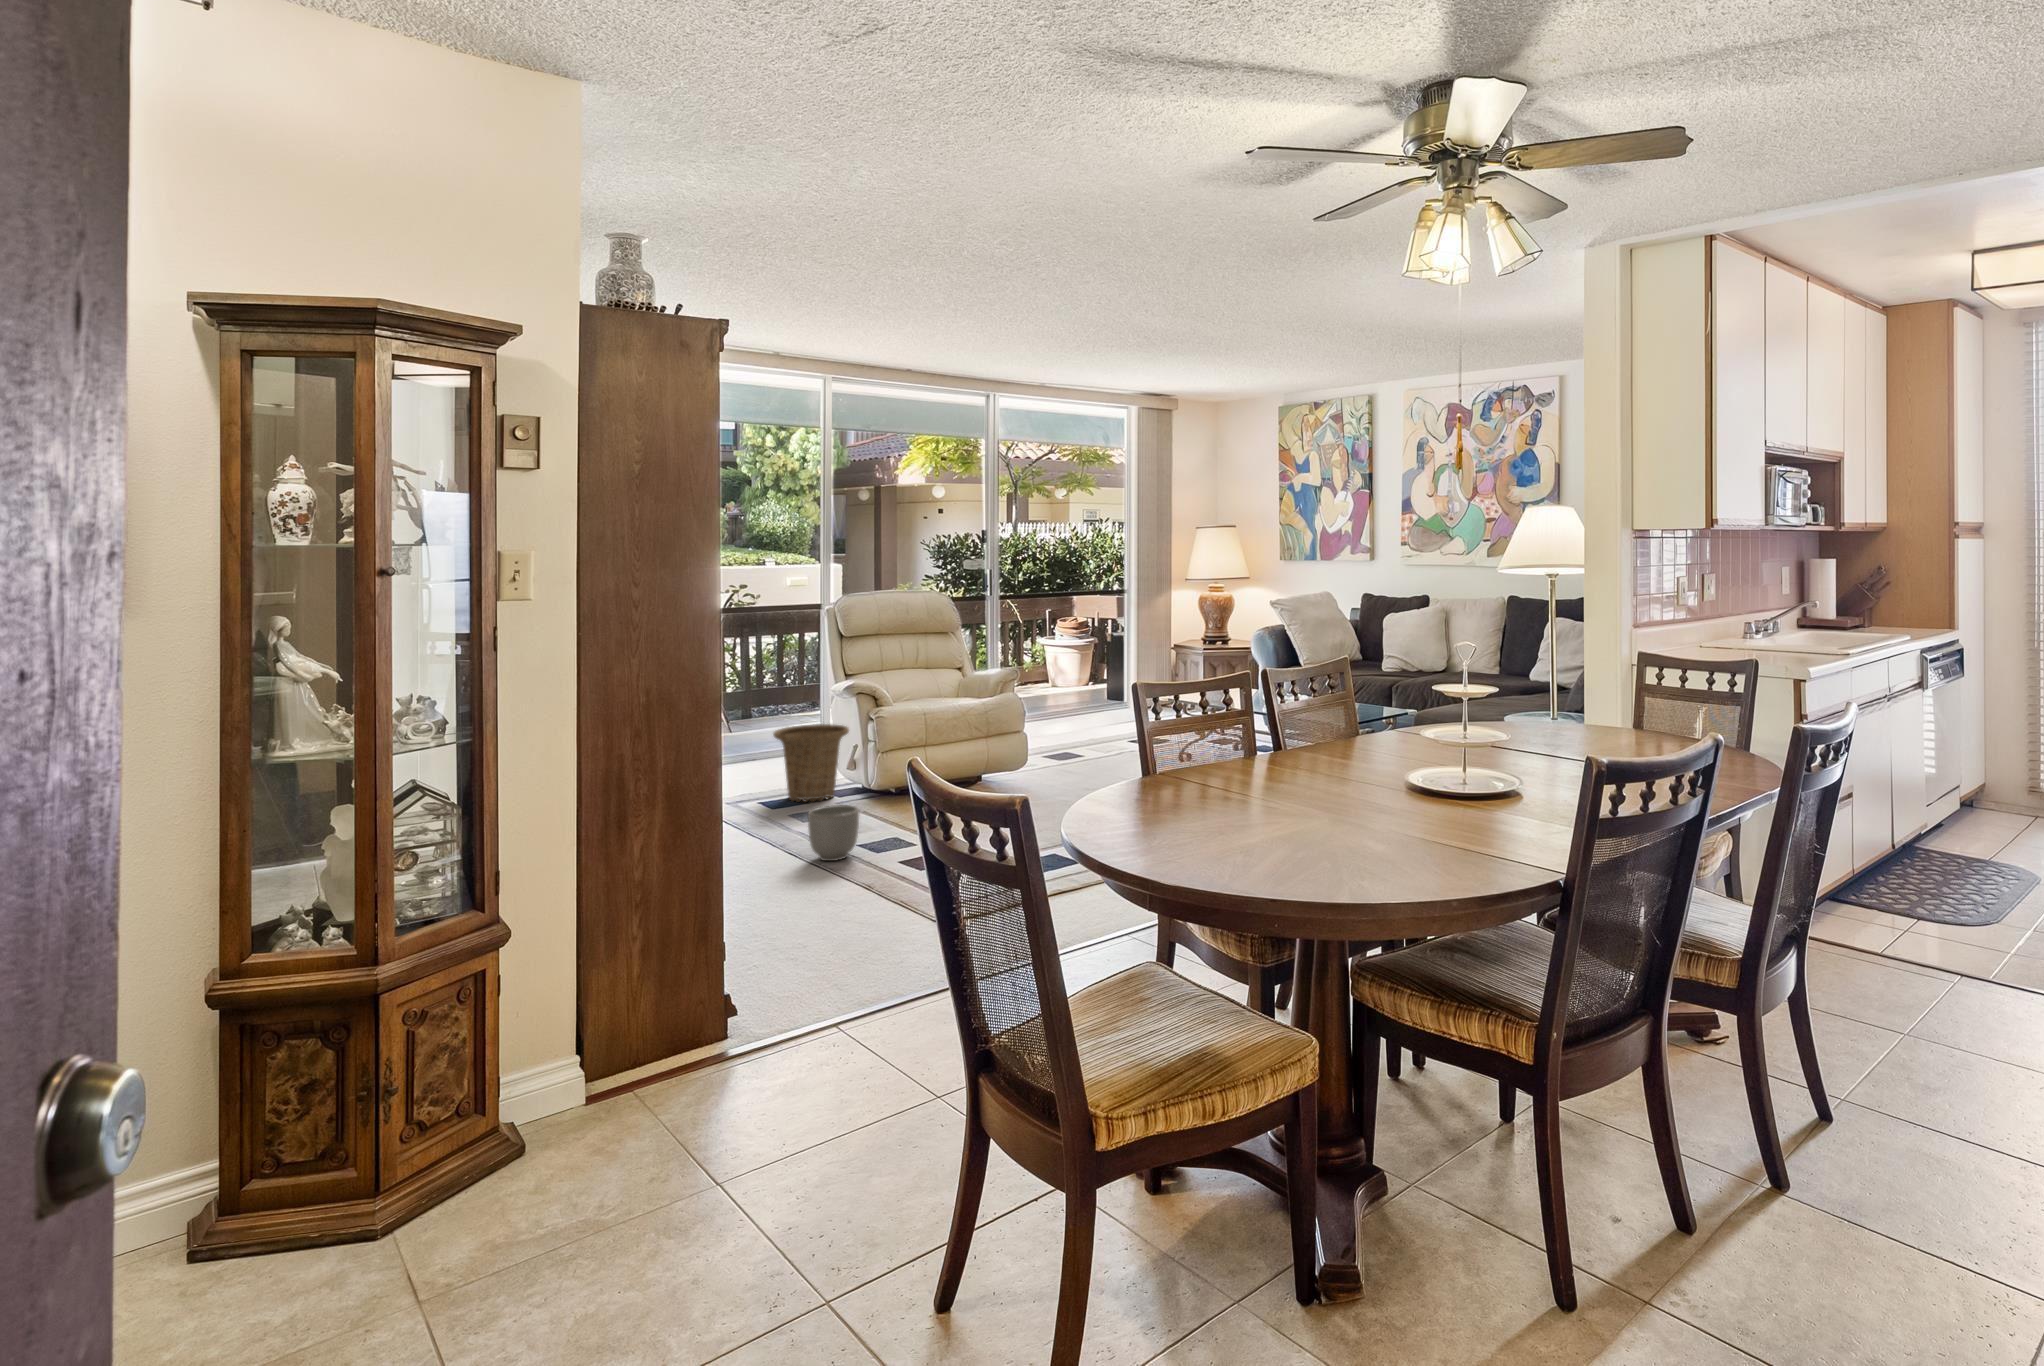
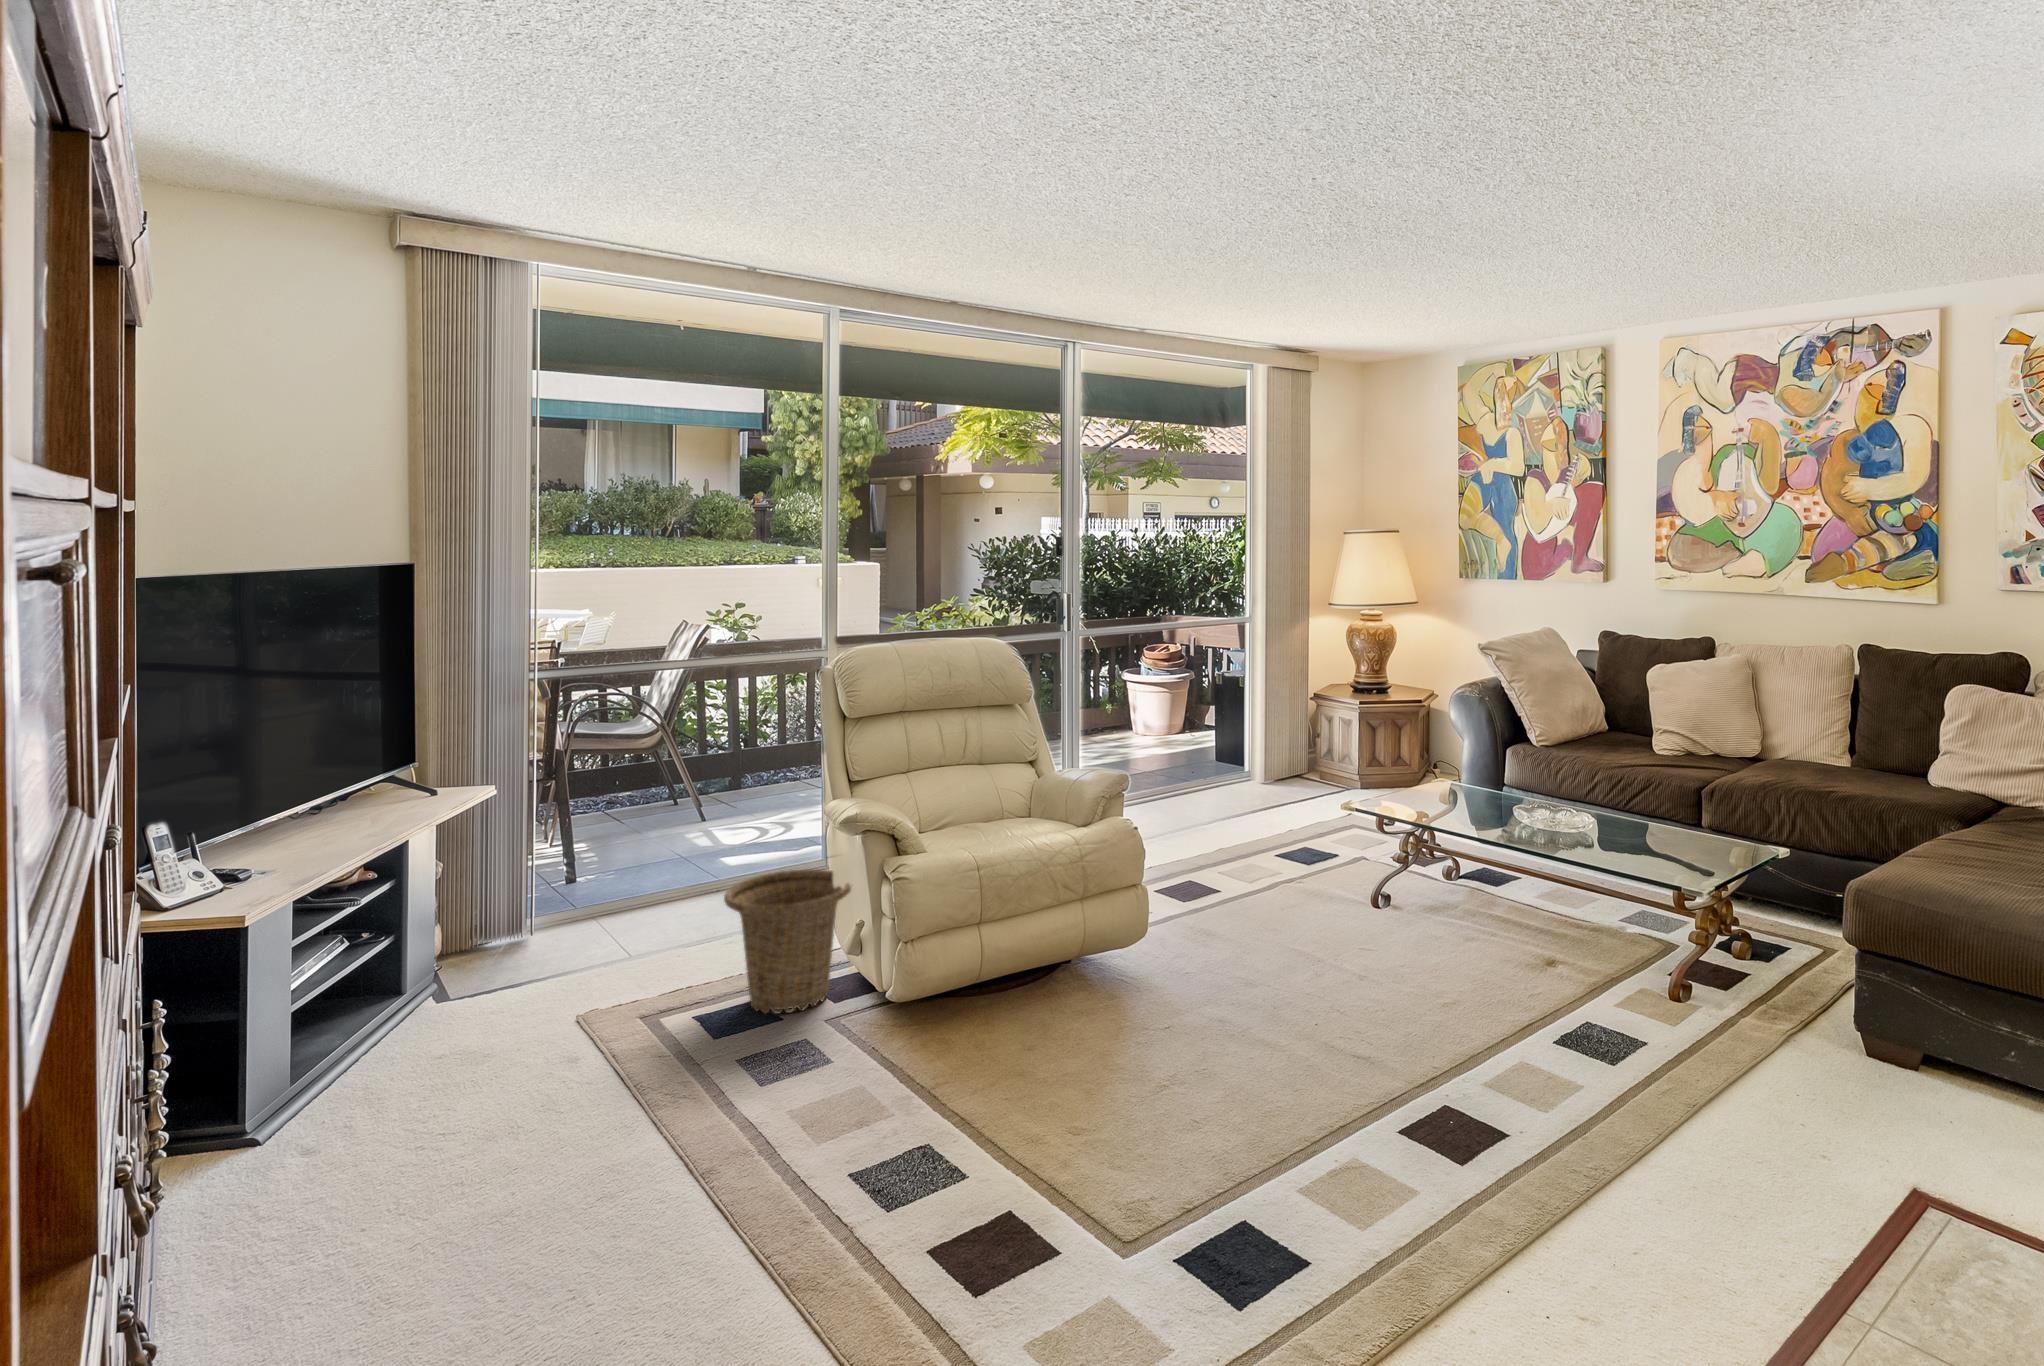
planter: present [808,805,860,861] -> none [750,1101,854,1232]

